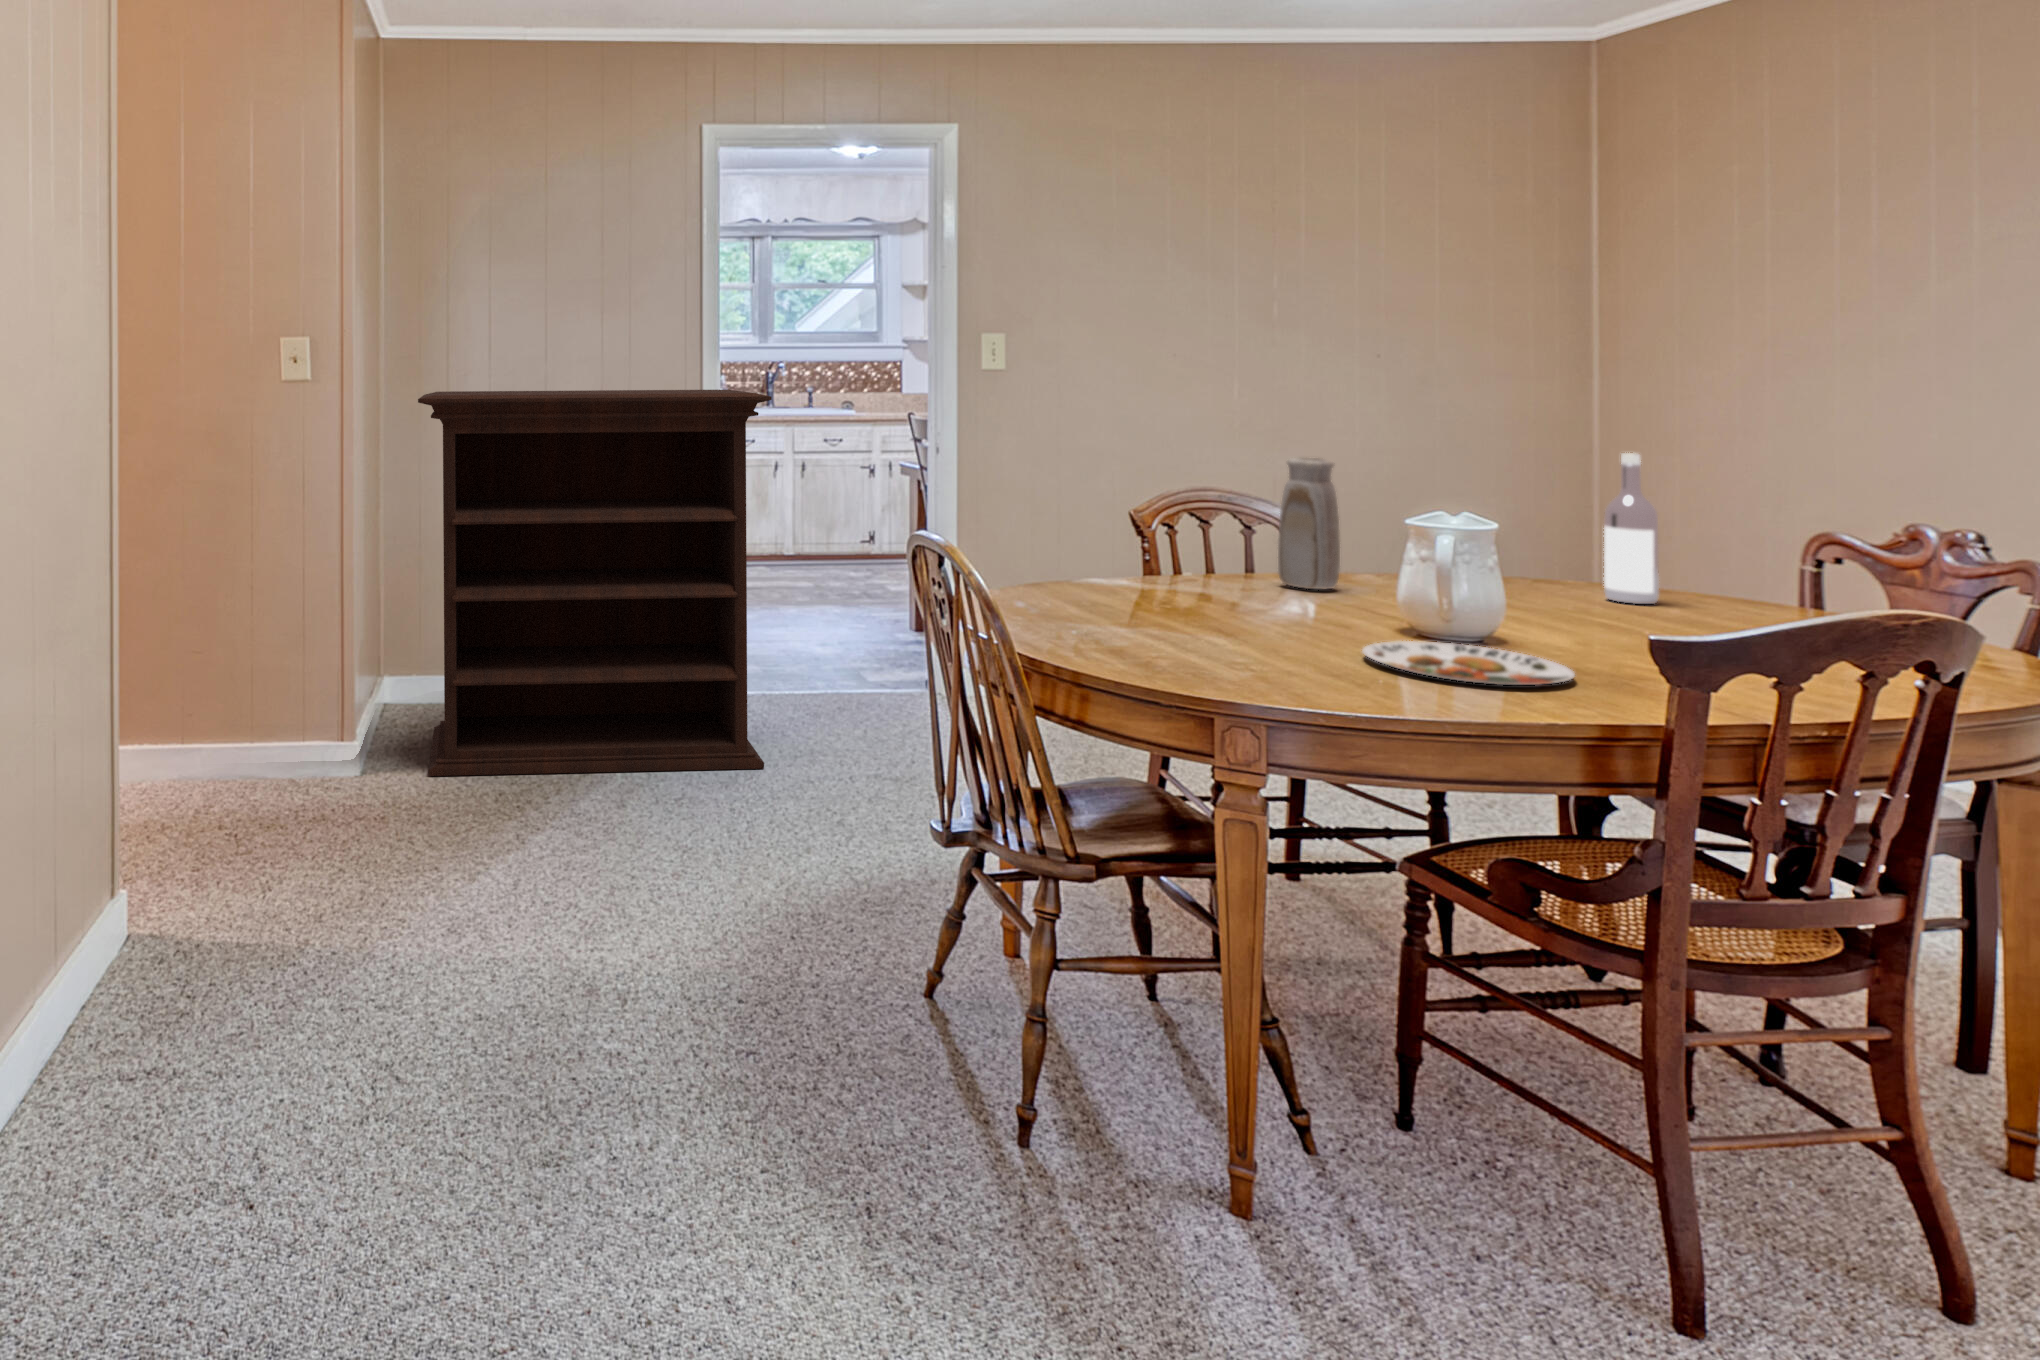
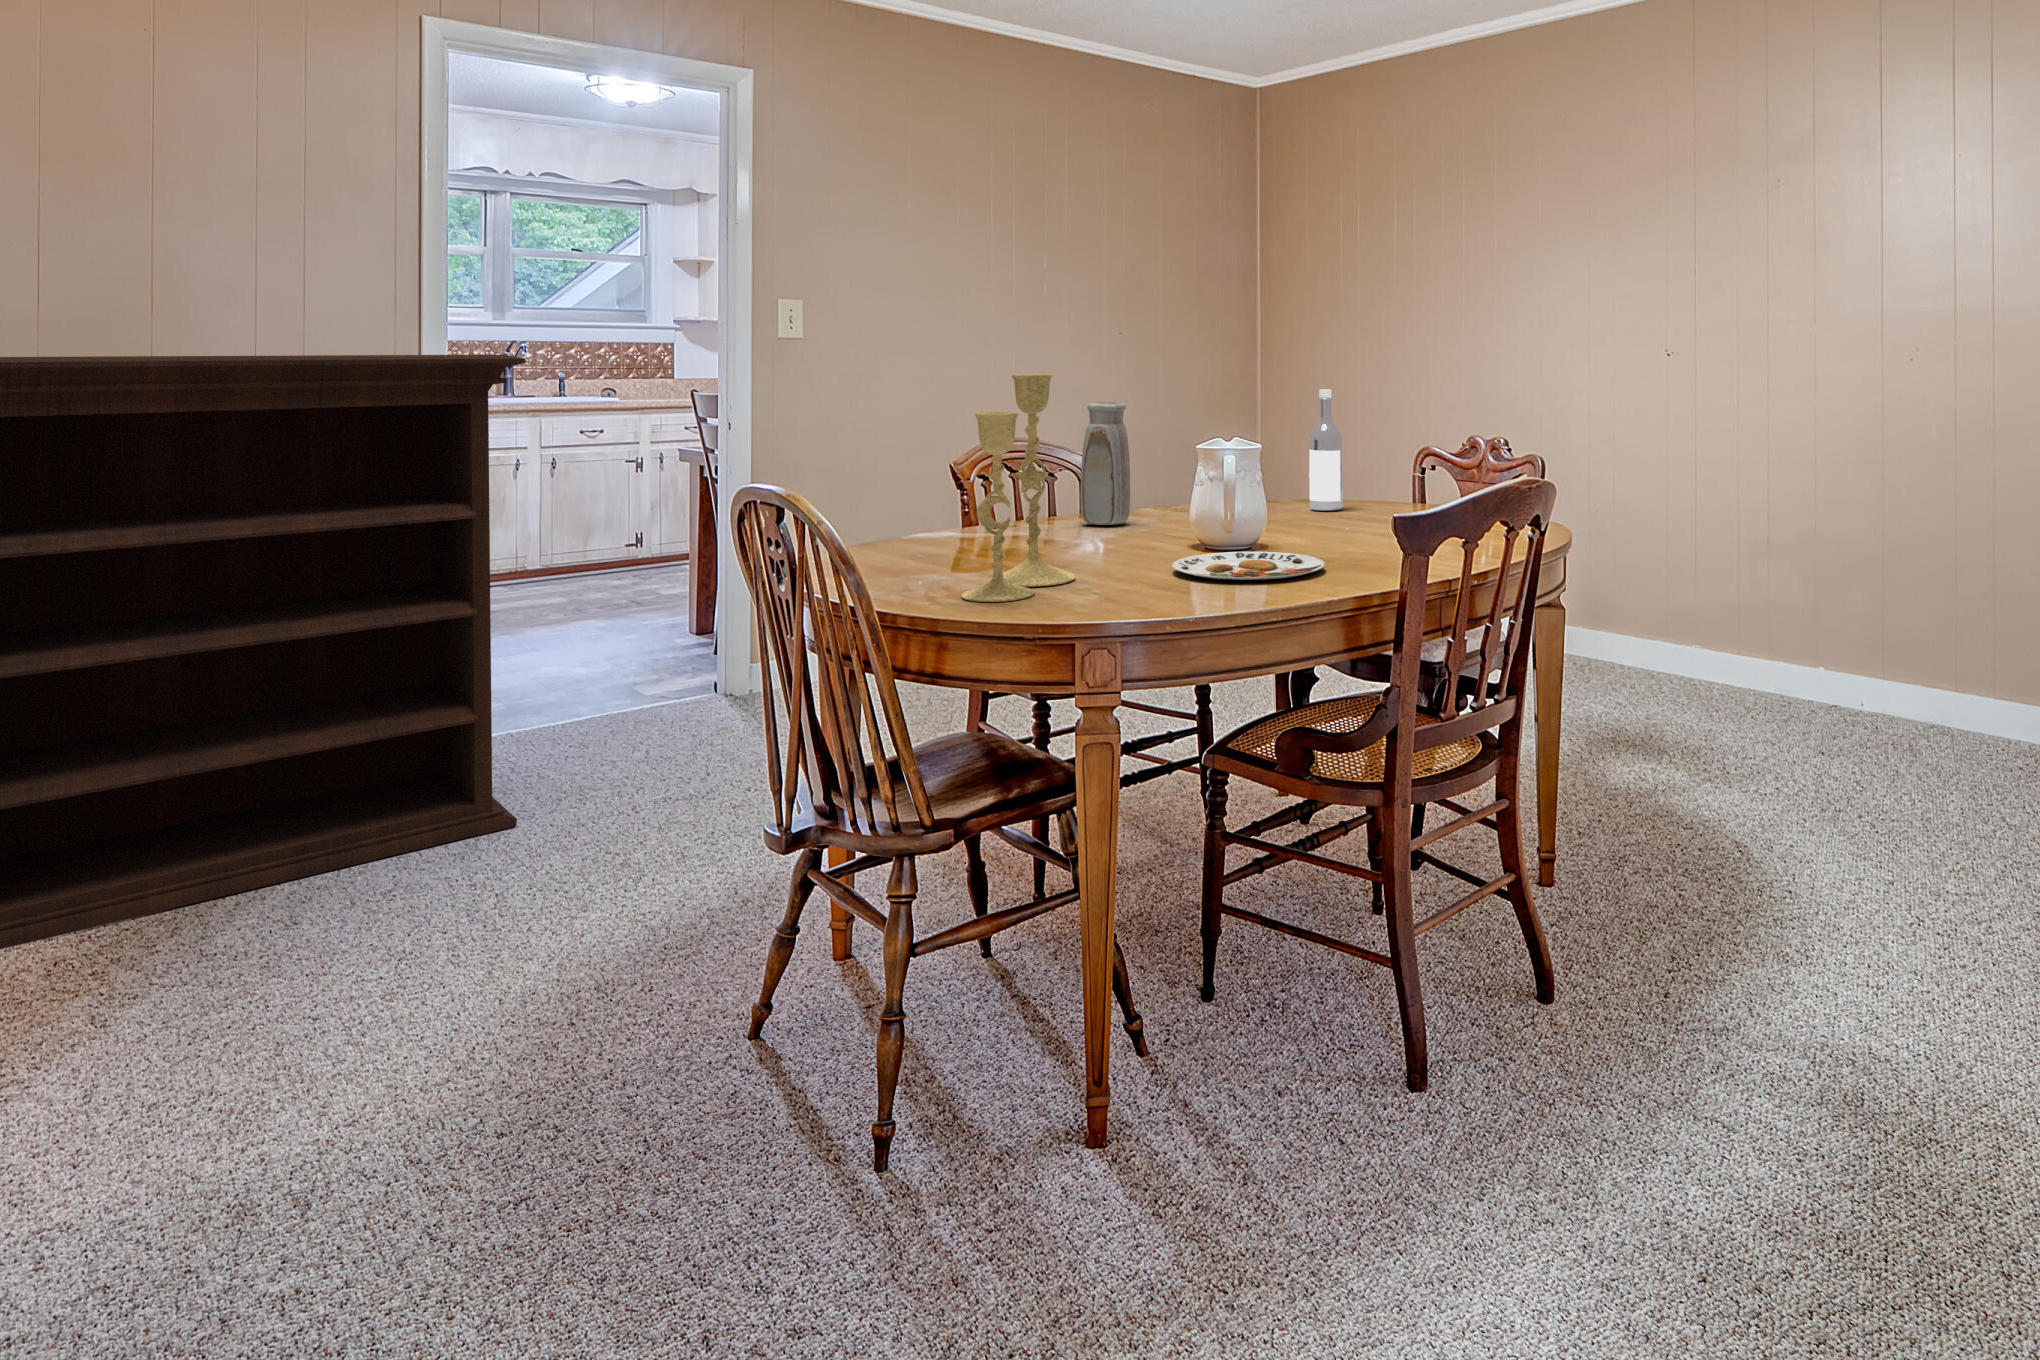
candlestick: none [1115,439,1244,662] -> present [961,374,1075,602]

